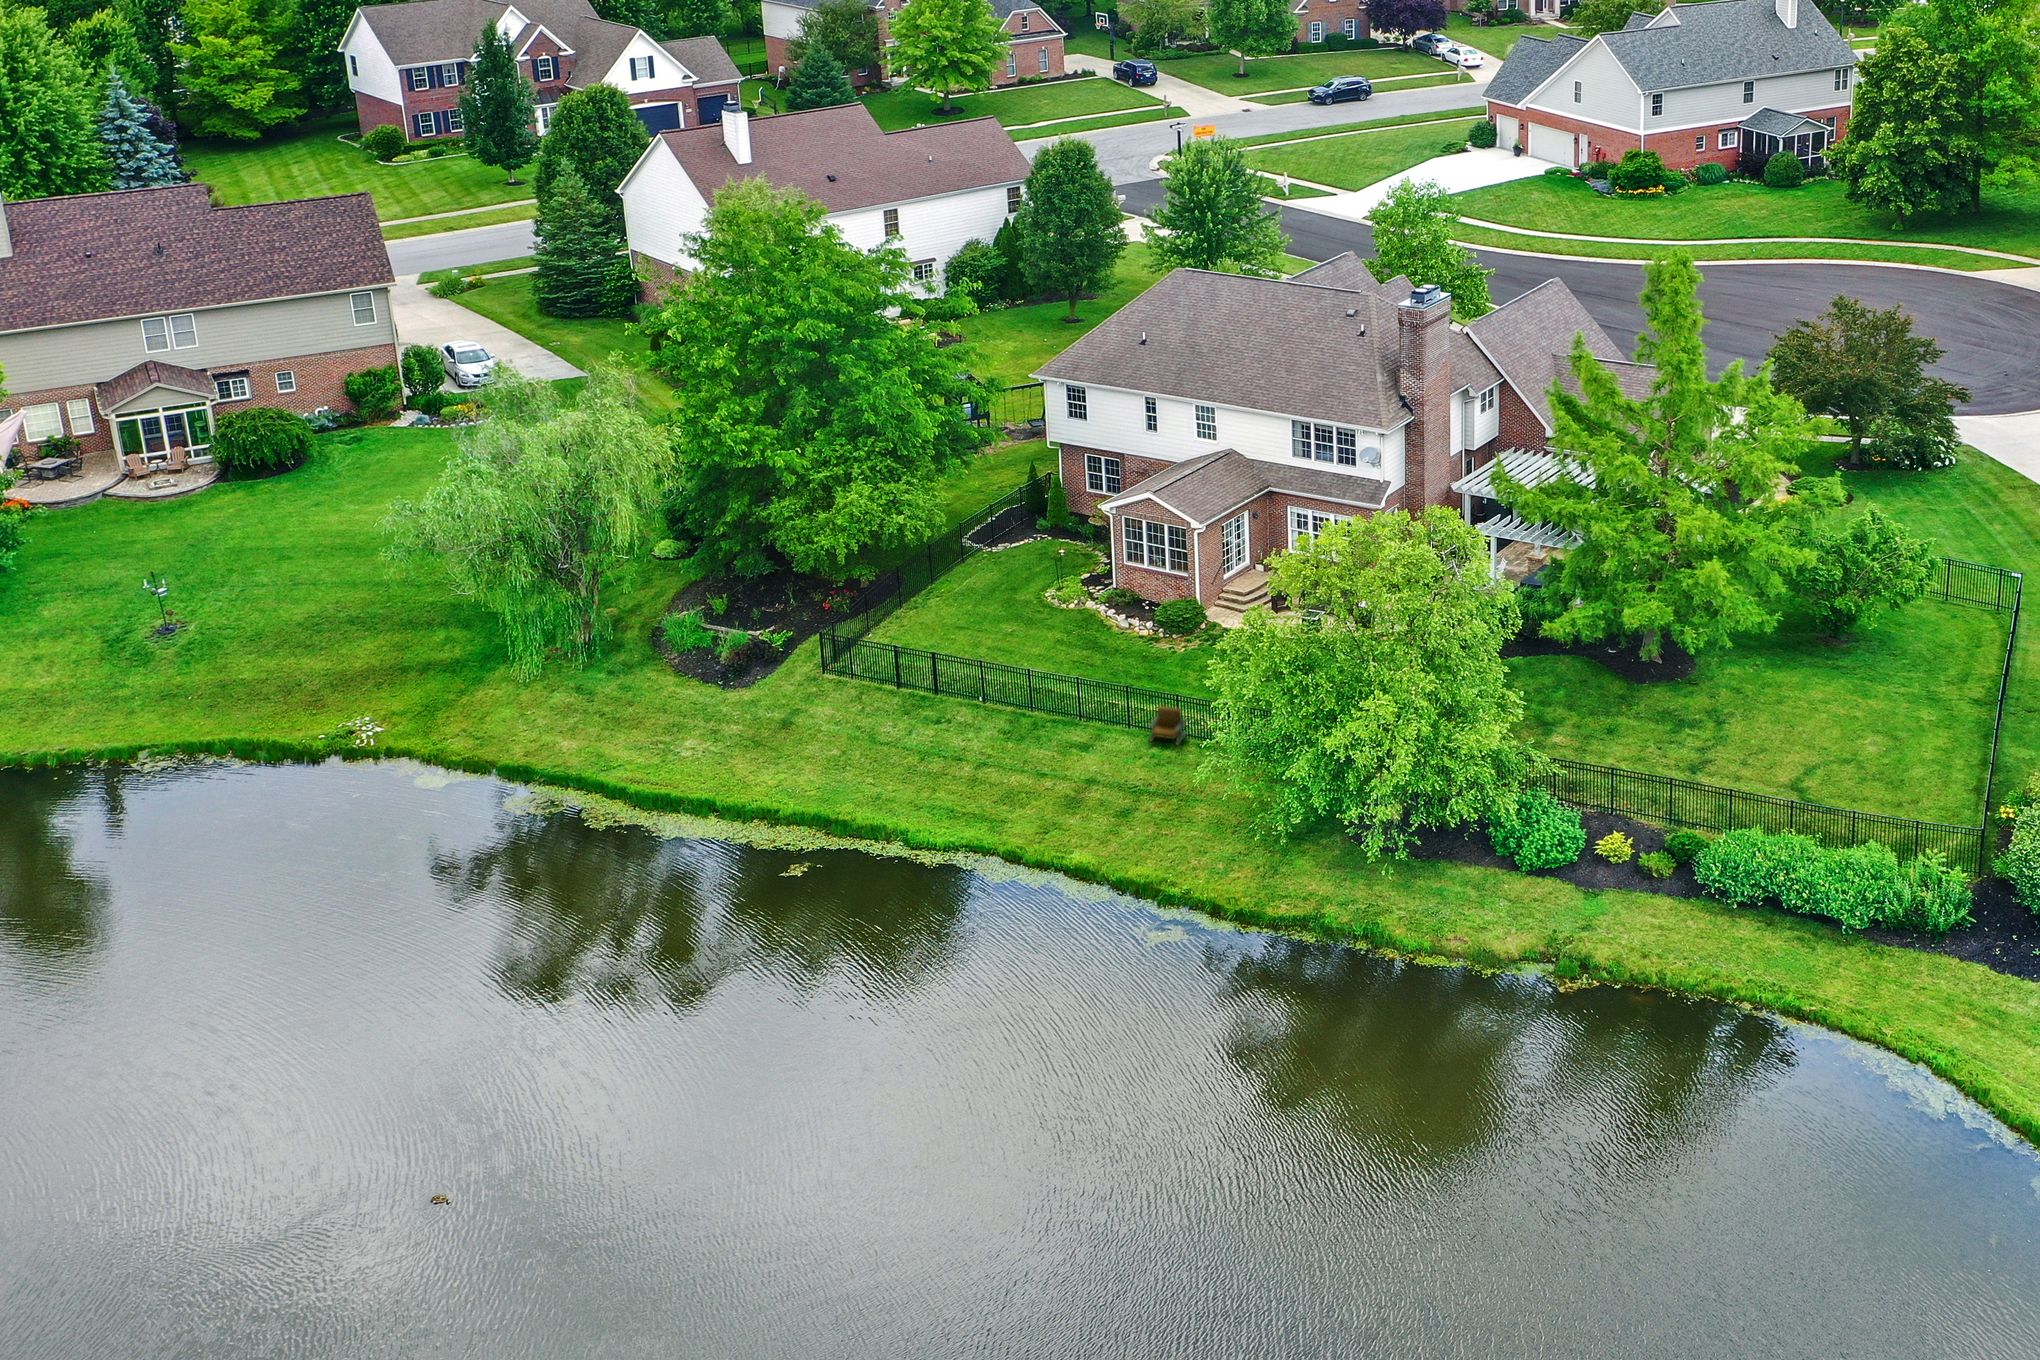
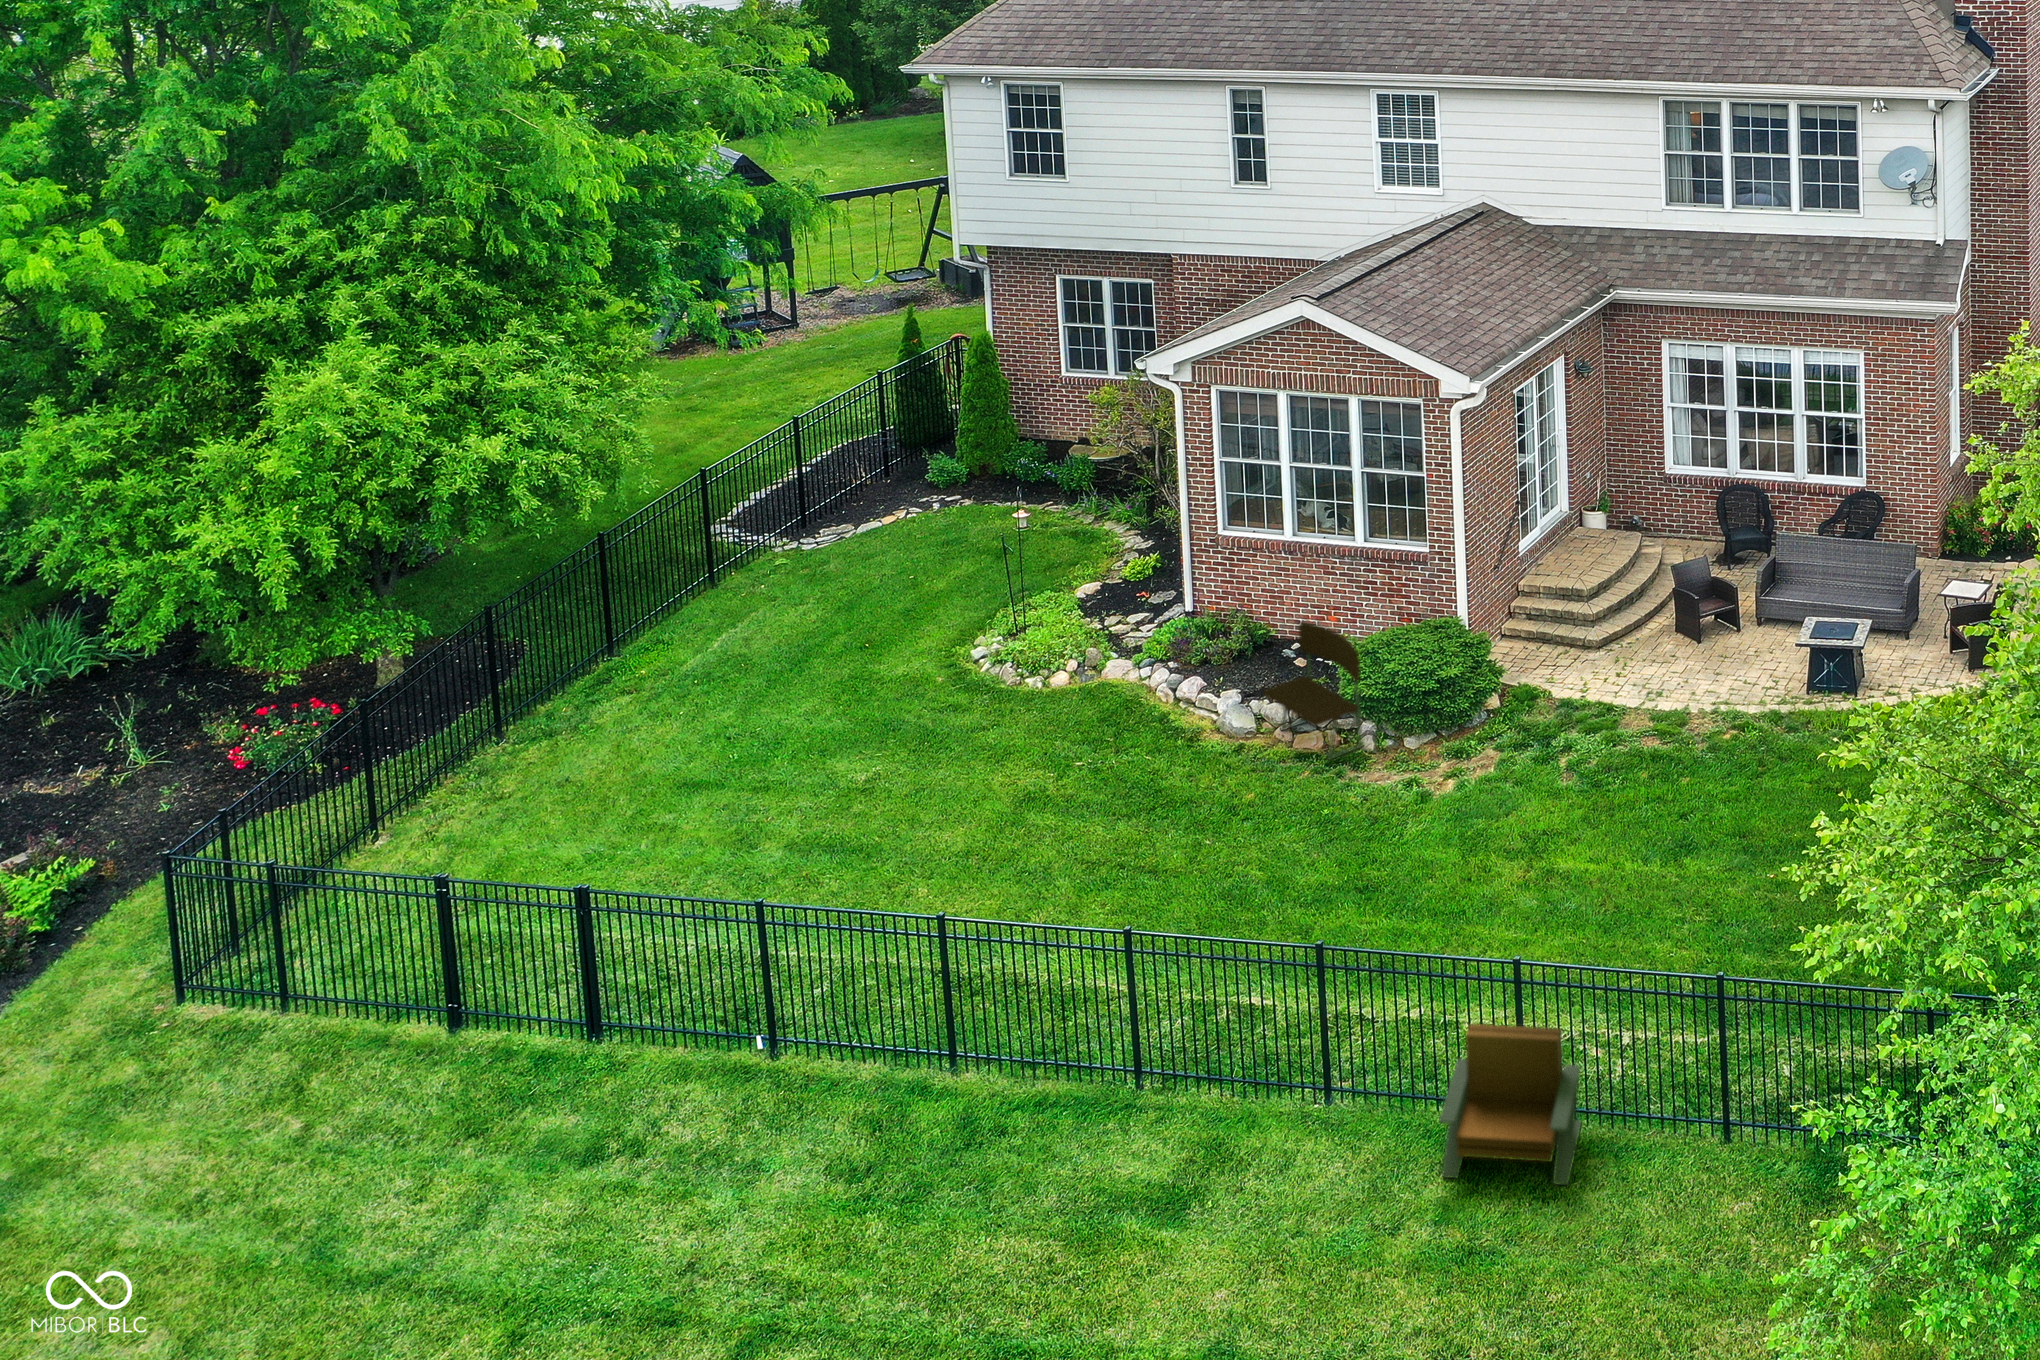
bench: none [1131,595,1161,638] -> present [1263,621,1364,759]

